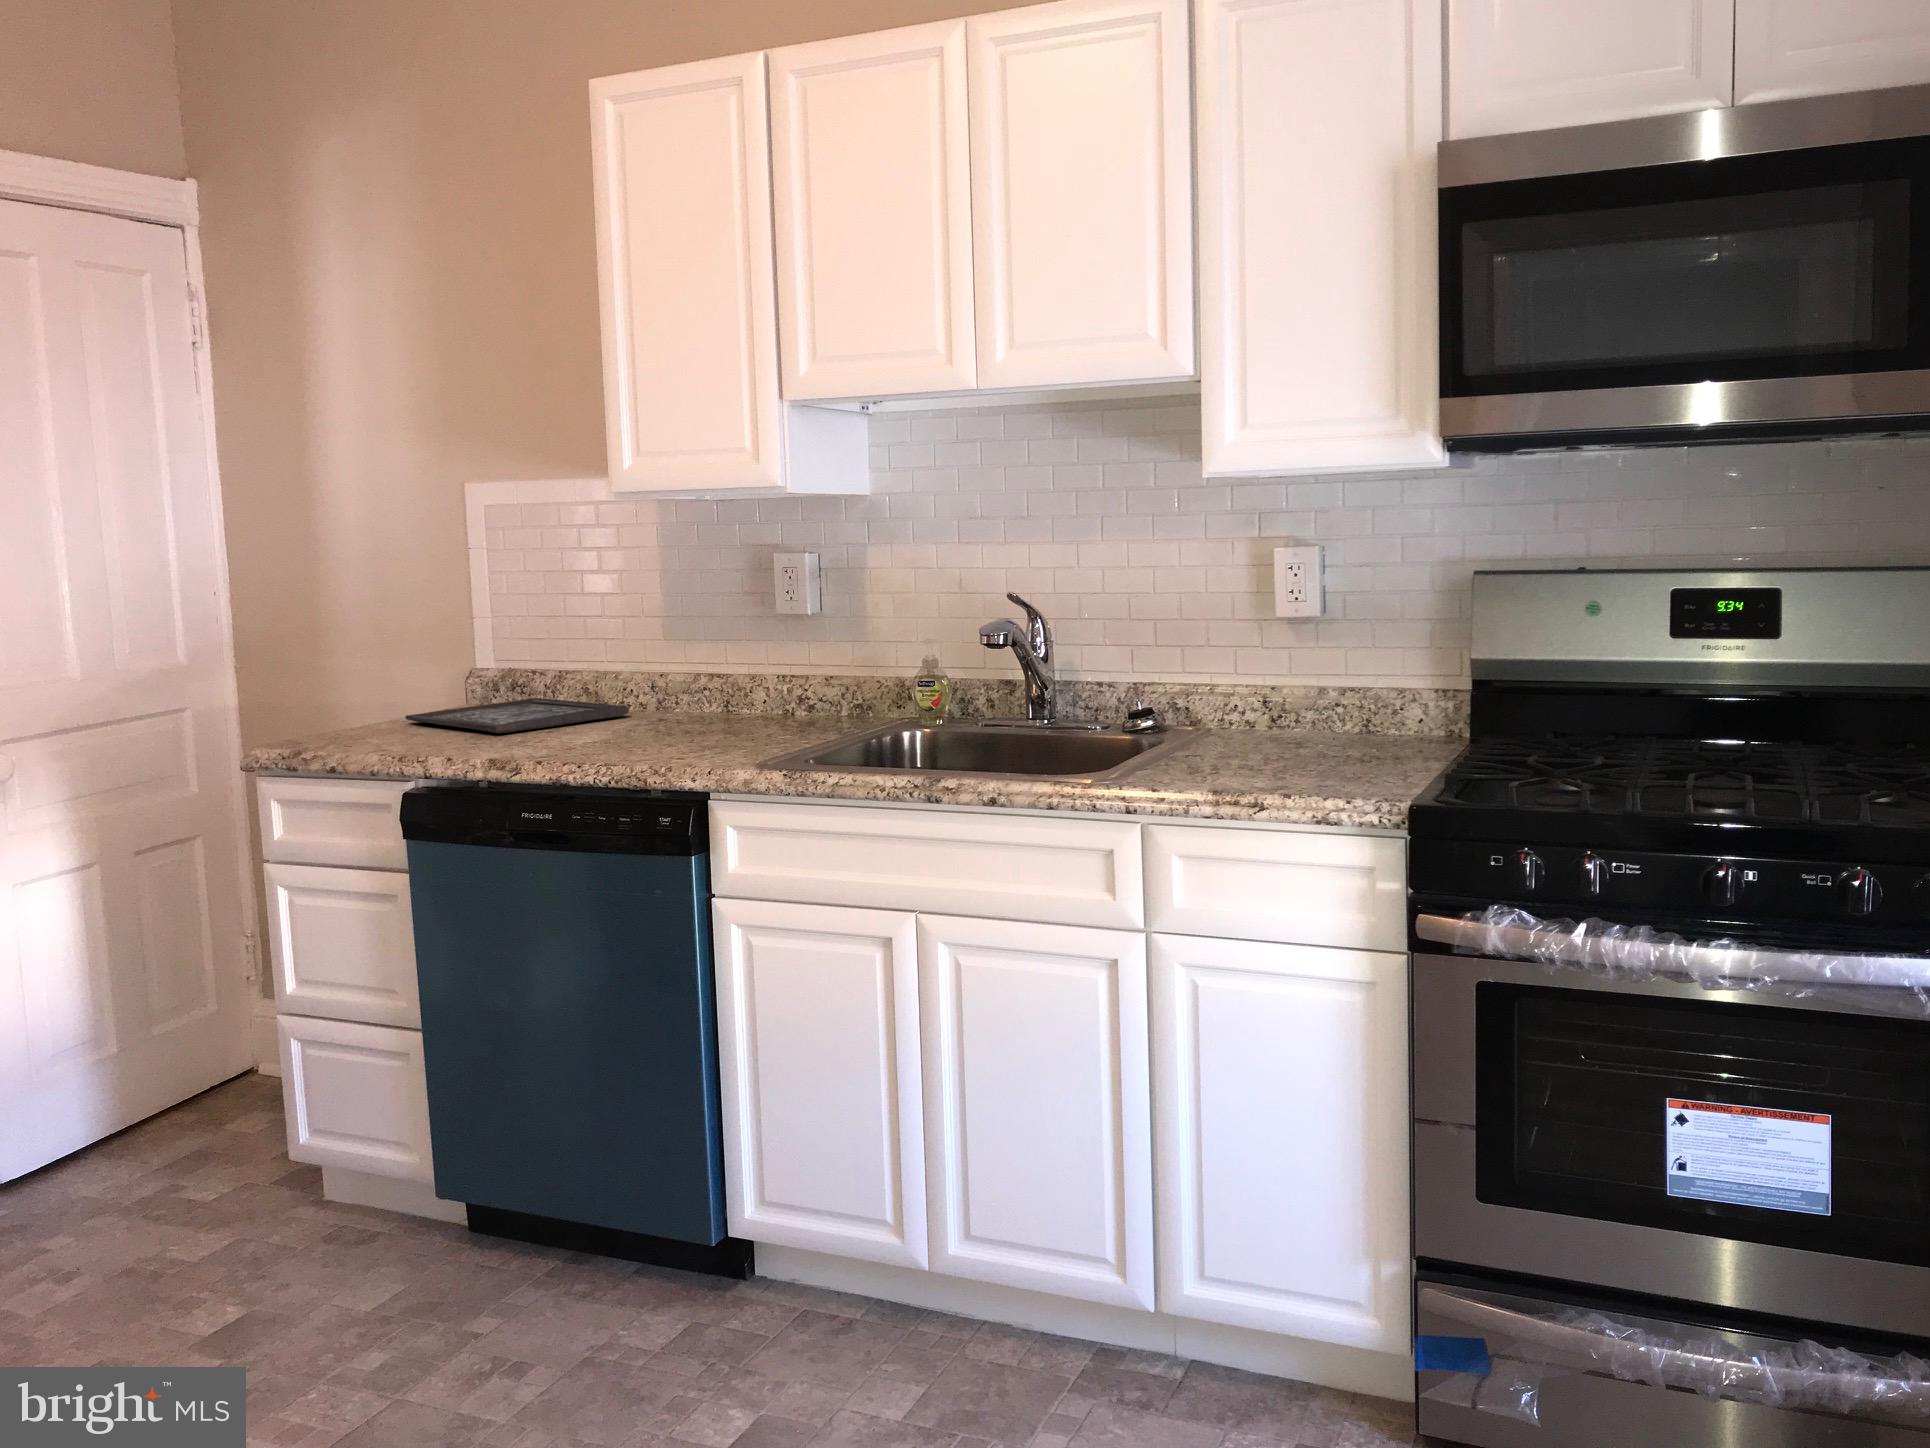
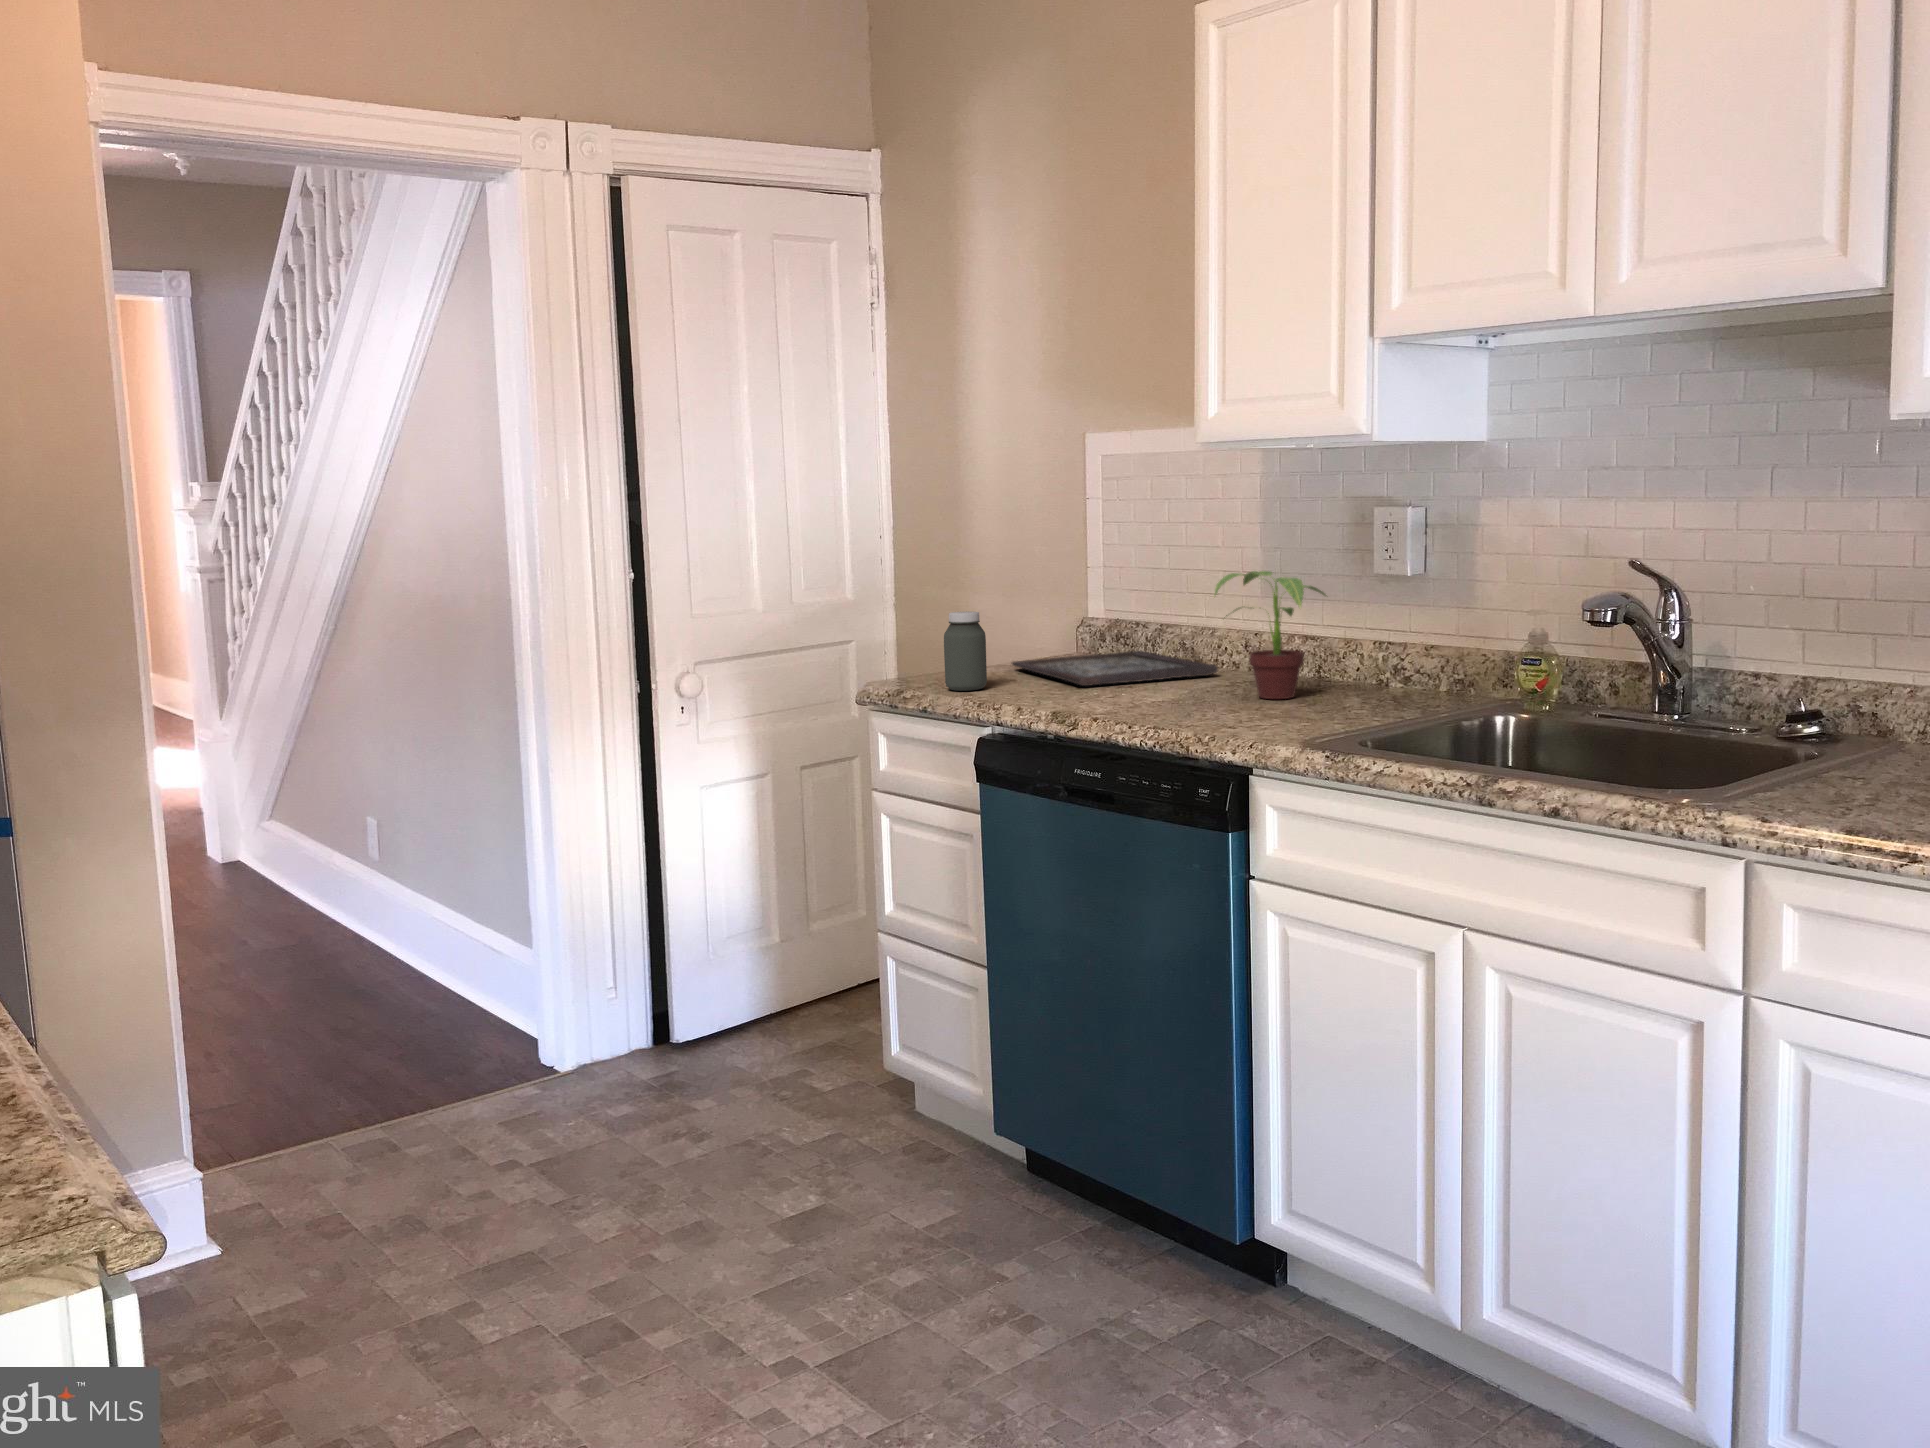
potted plant: none [639,612,741,732] -> present [1214,571,1326,699]
jar: none [343,663,394,747] -> present [944,611,987,691]

